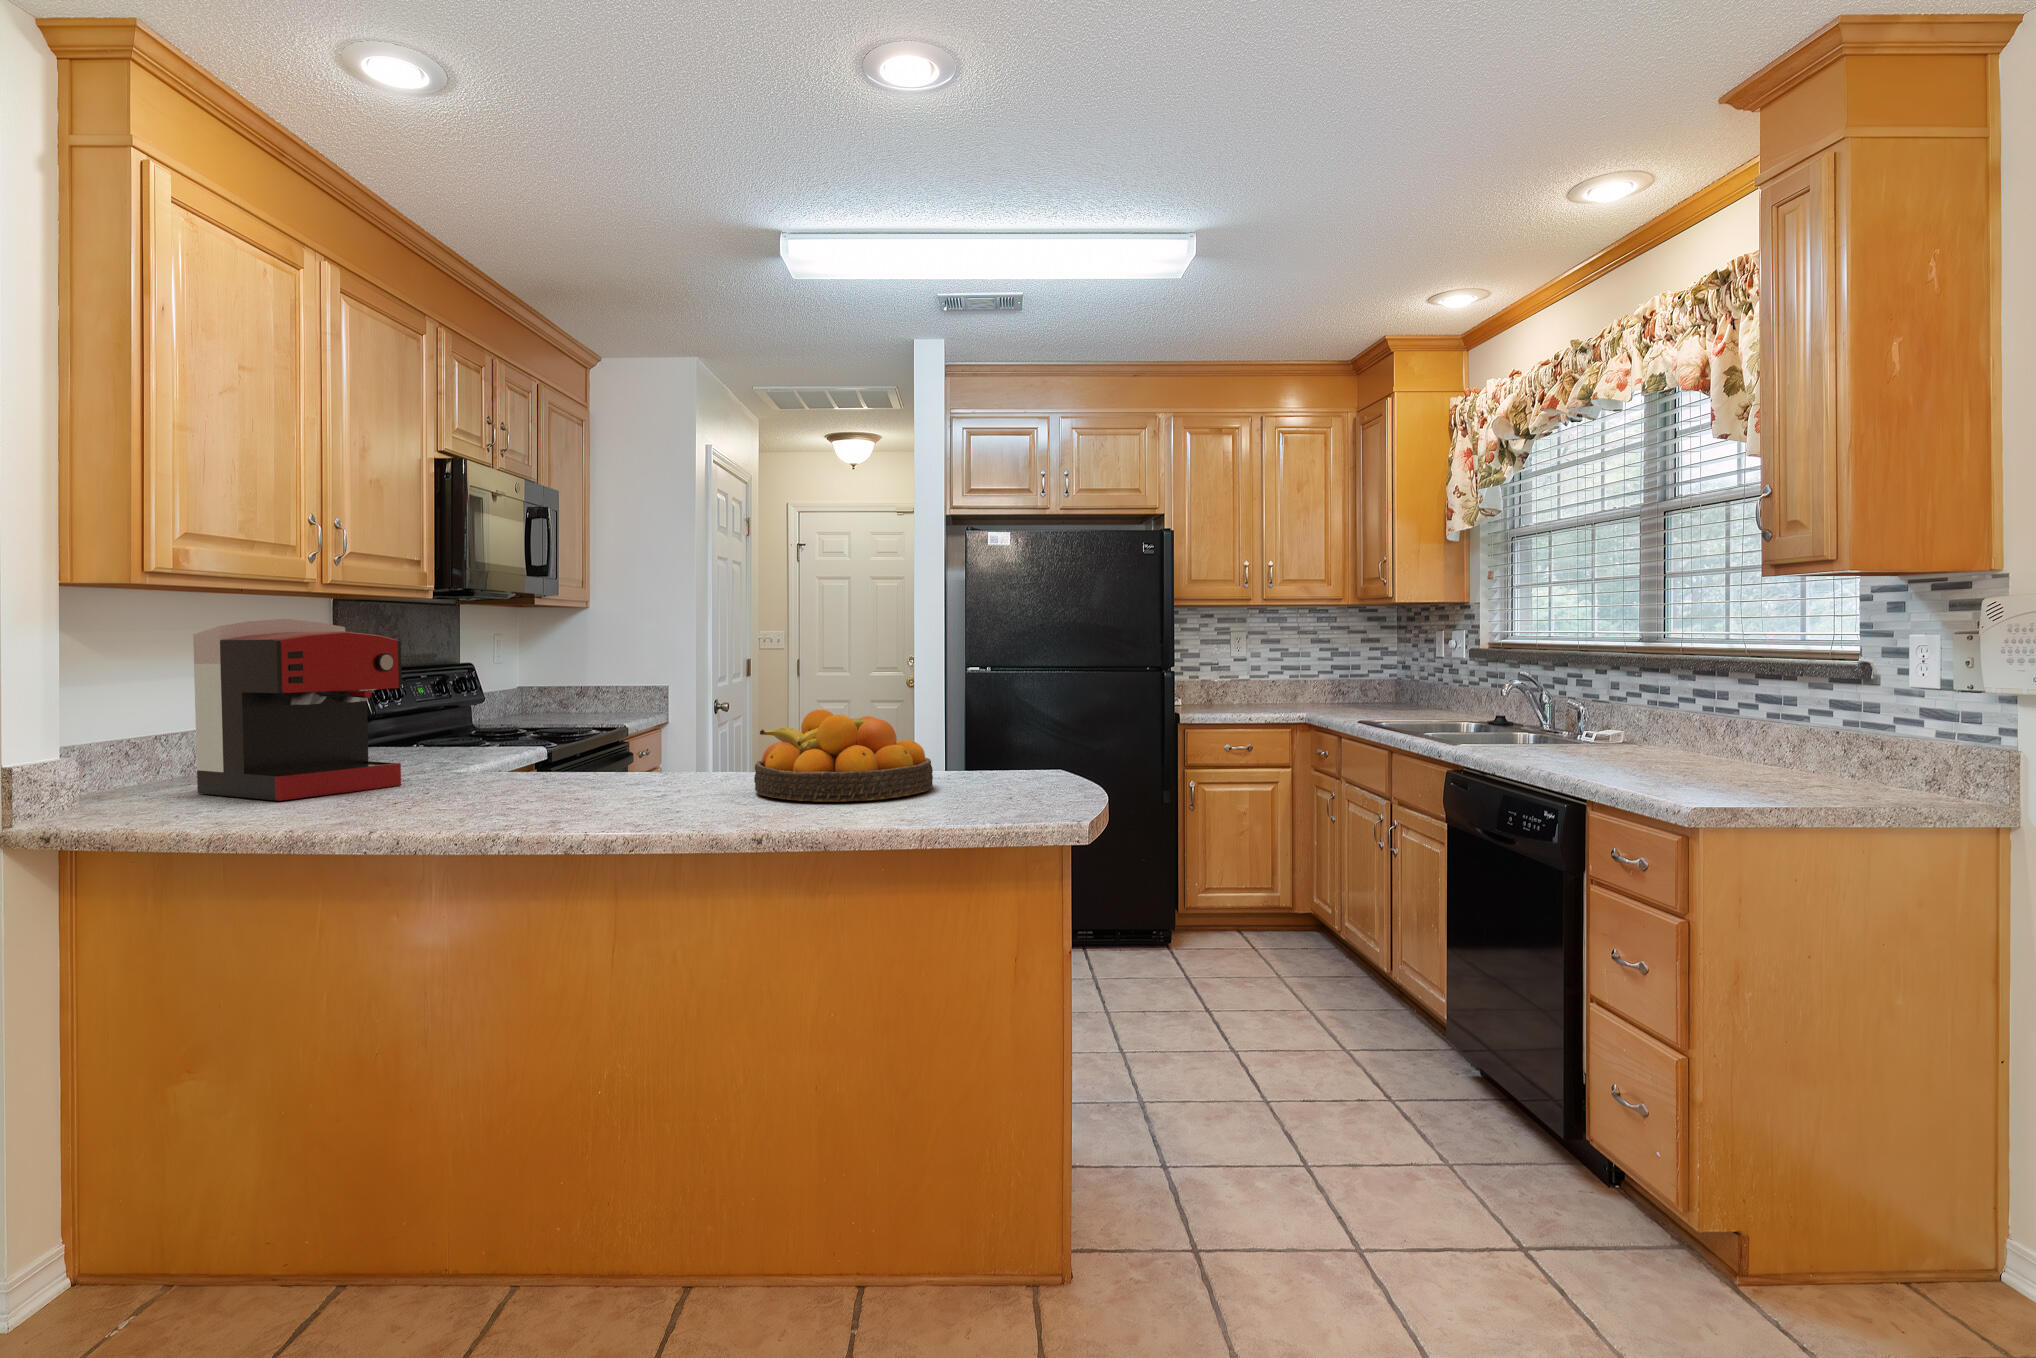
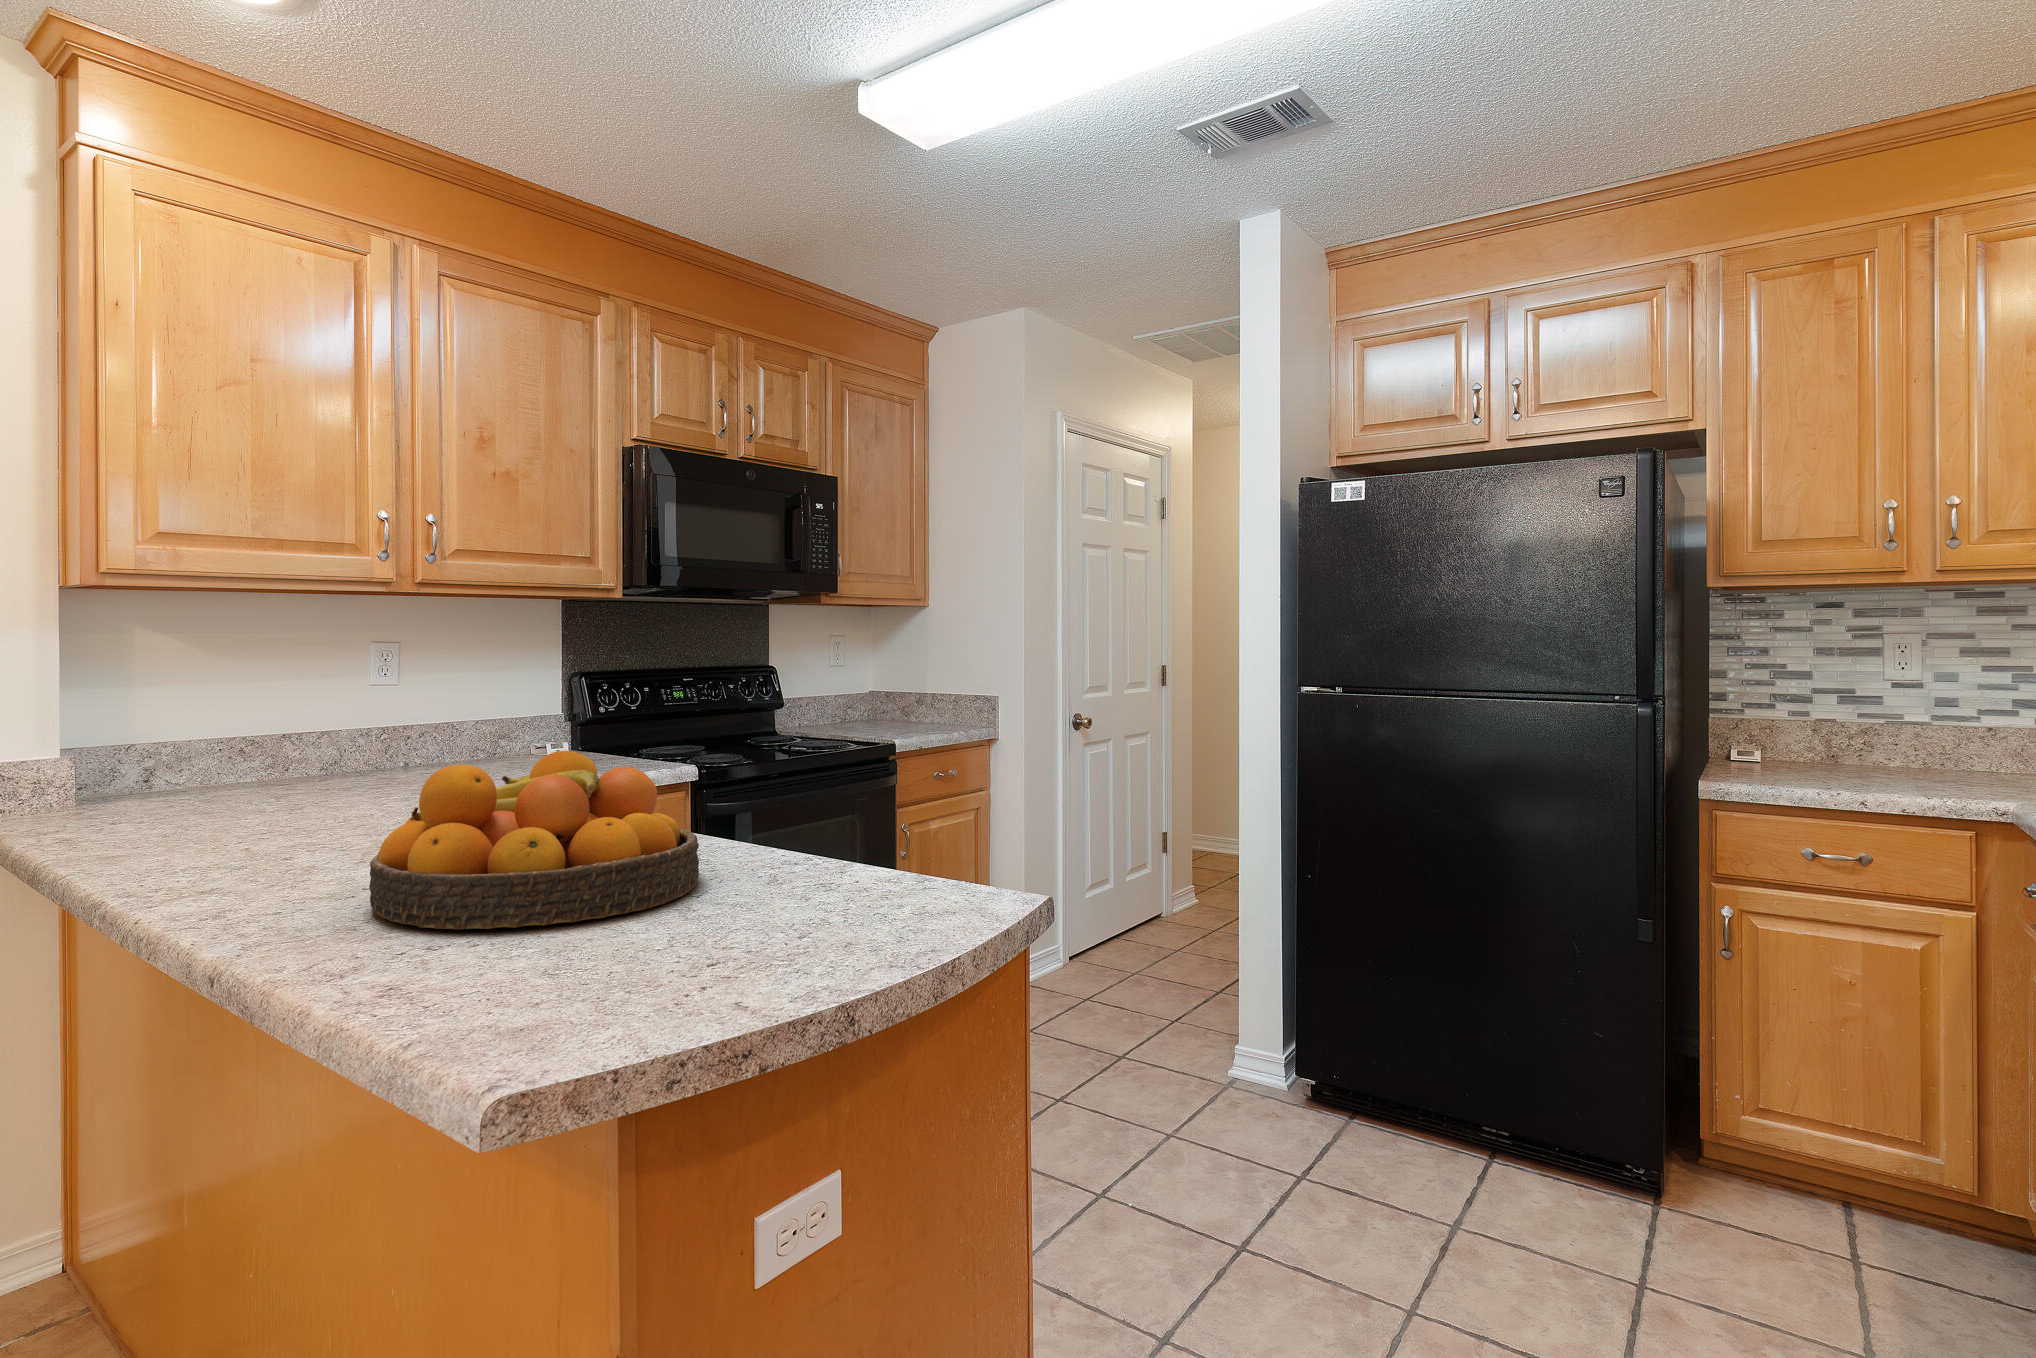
coffee maker: present [193,619,402,801] -> none [171,614,362,813]

